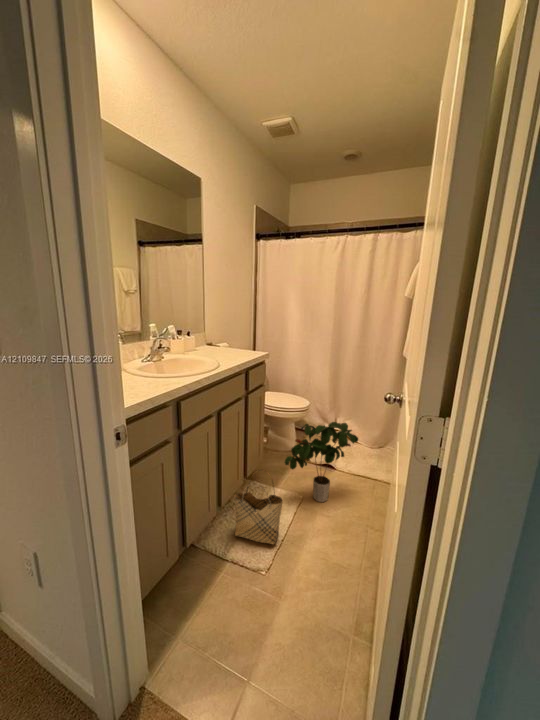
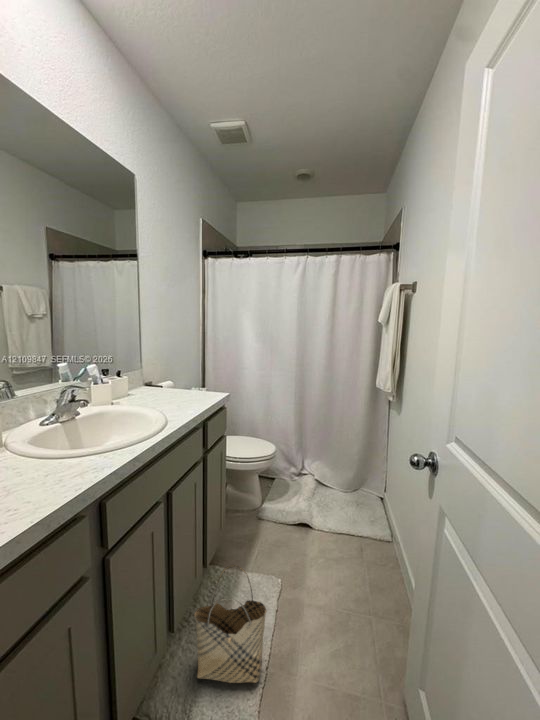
potted plant: present [285,422,358,502] -> none [259,474,345,584]

